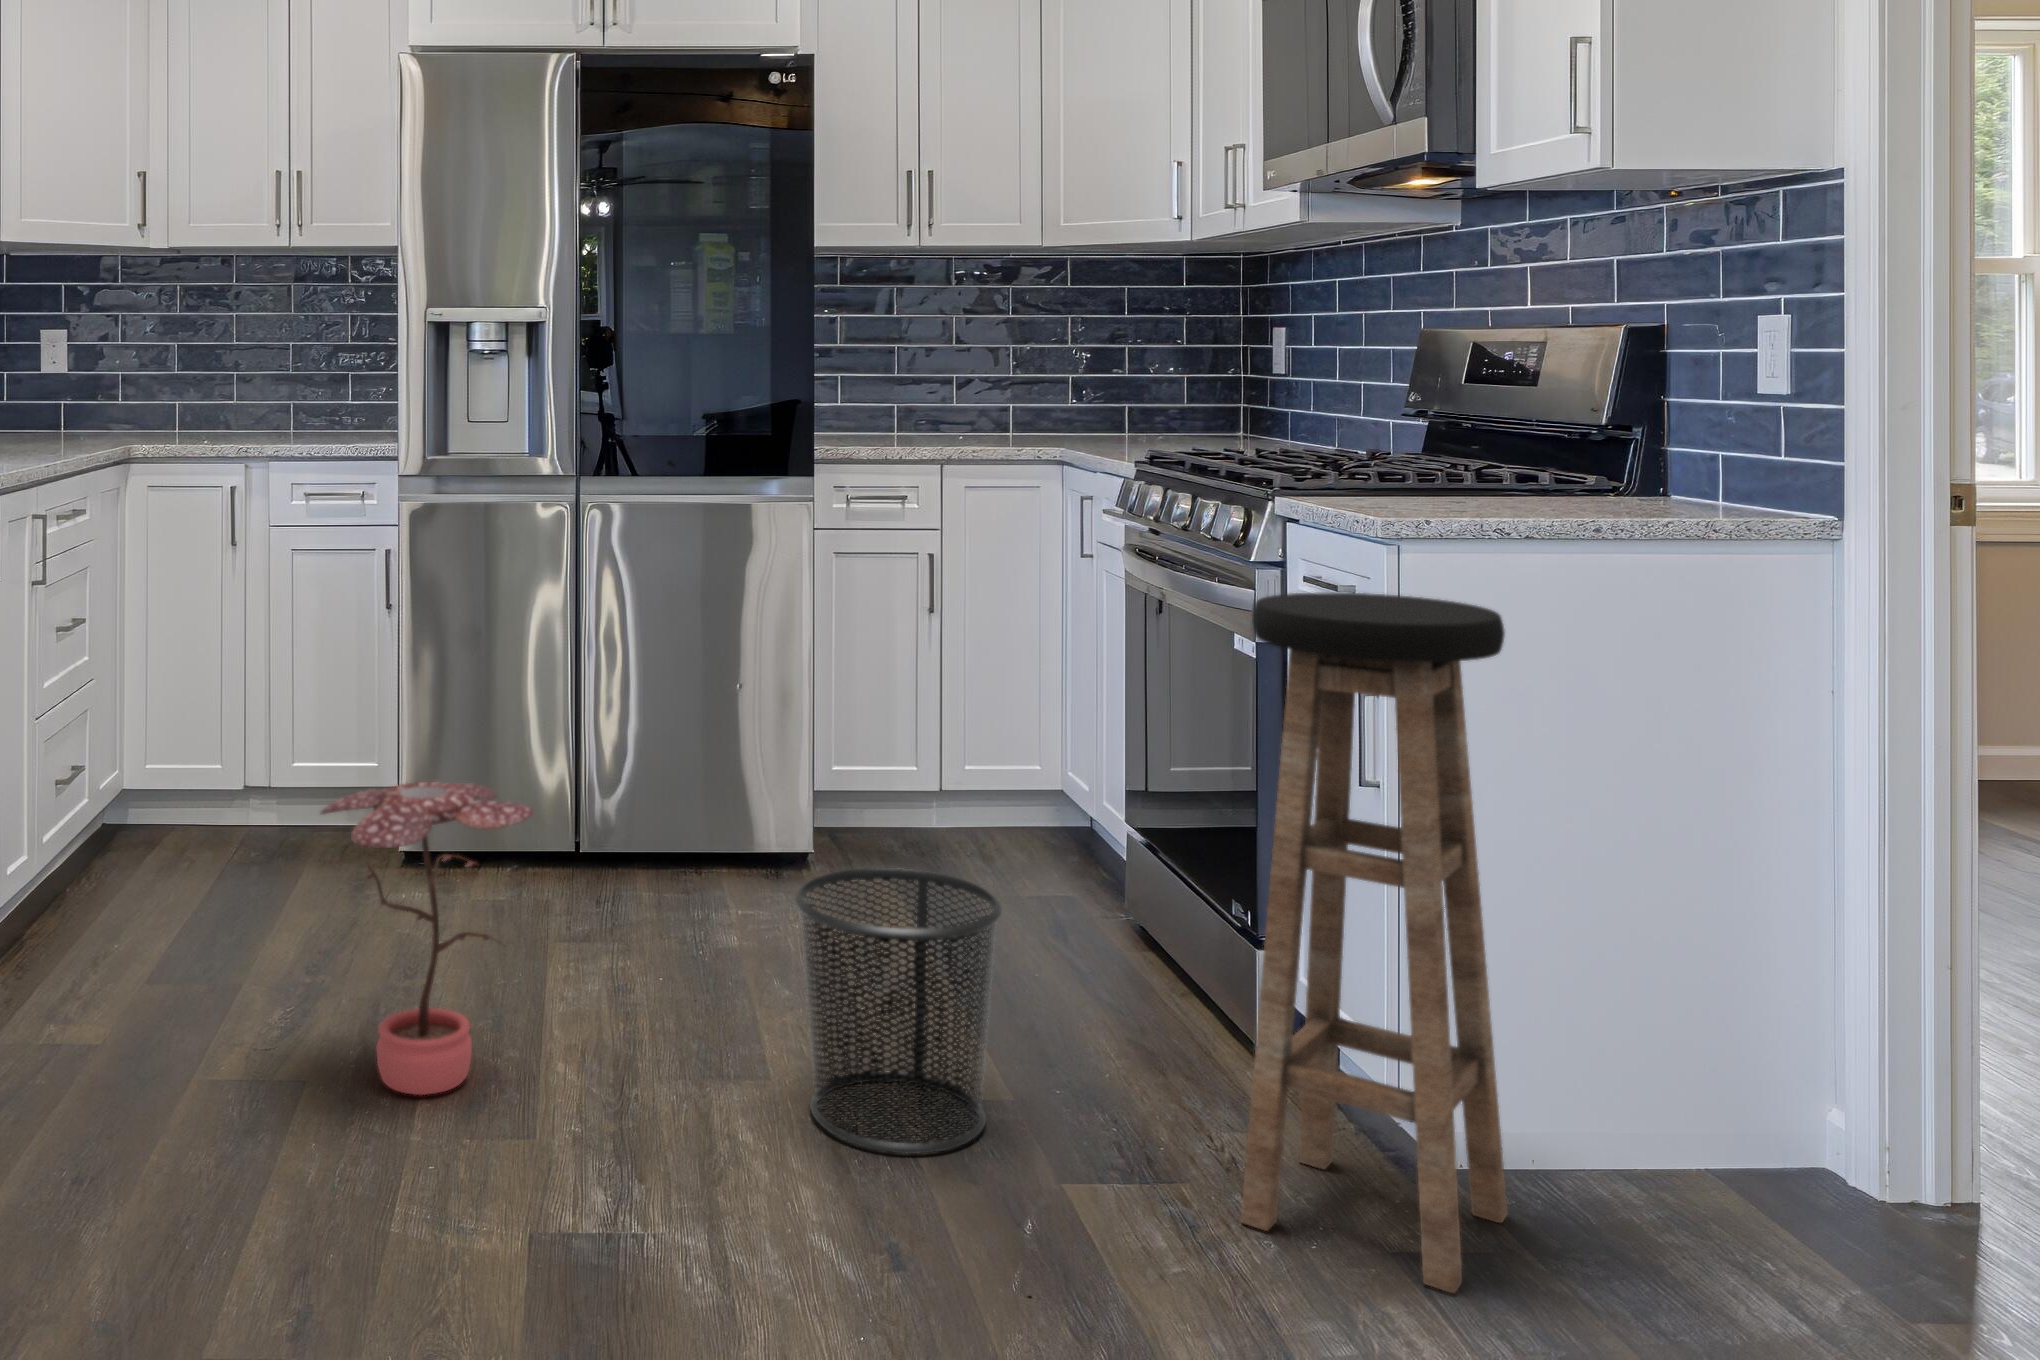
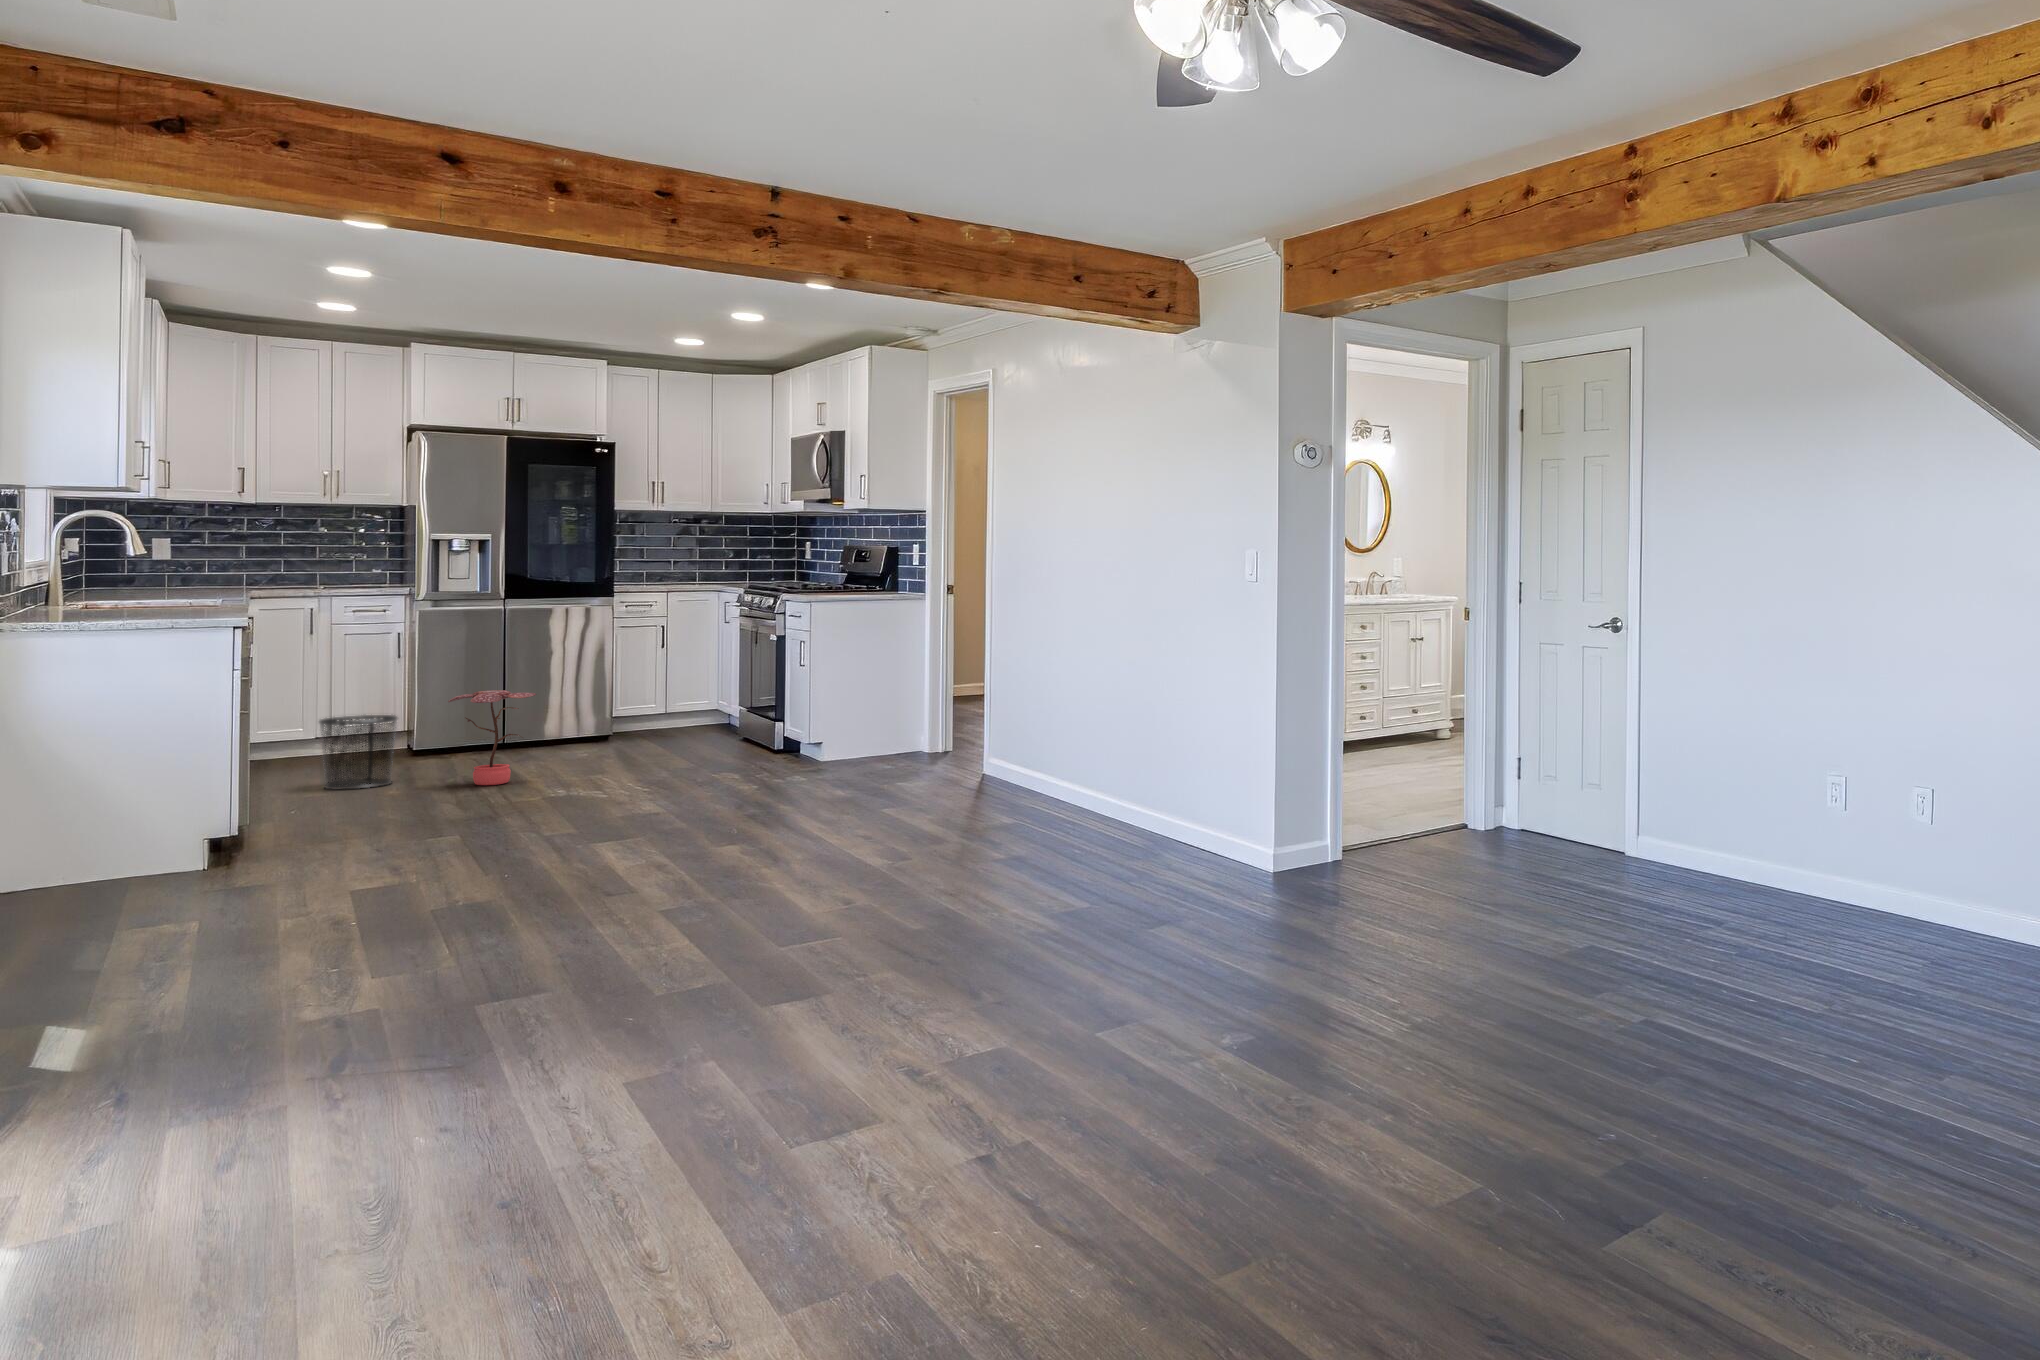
bar stool: present [1241,592,1508,1293] -> none [767,615,838,770]
waste bin: present [795,868,1002,1154] -> present [319,715,397,789]

